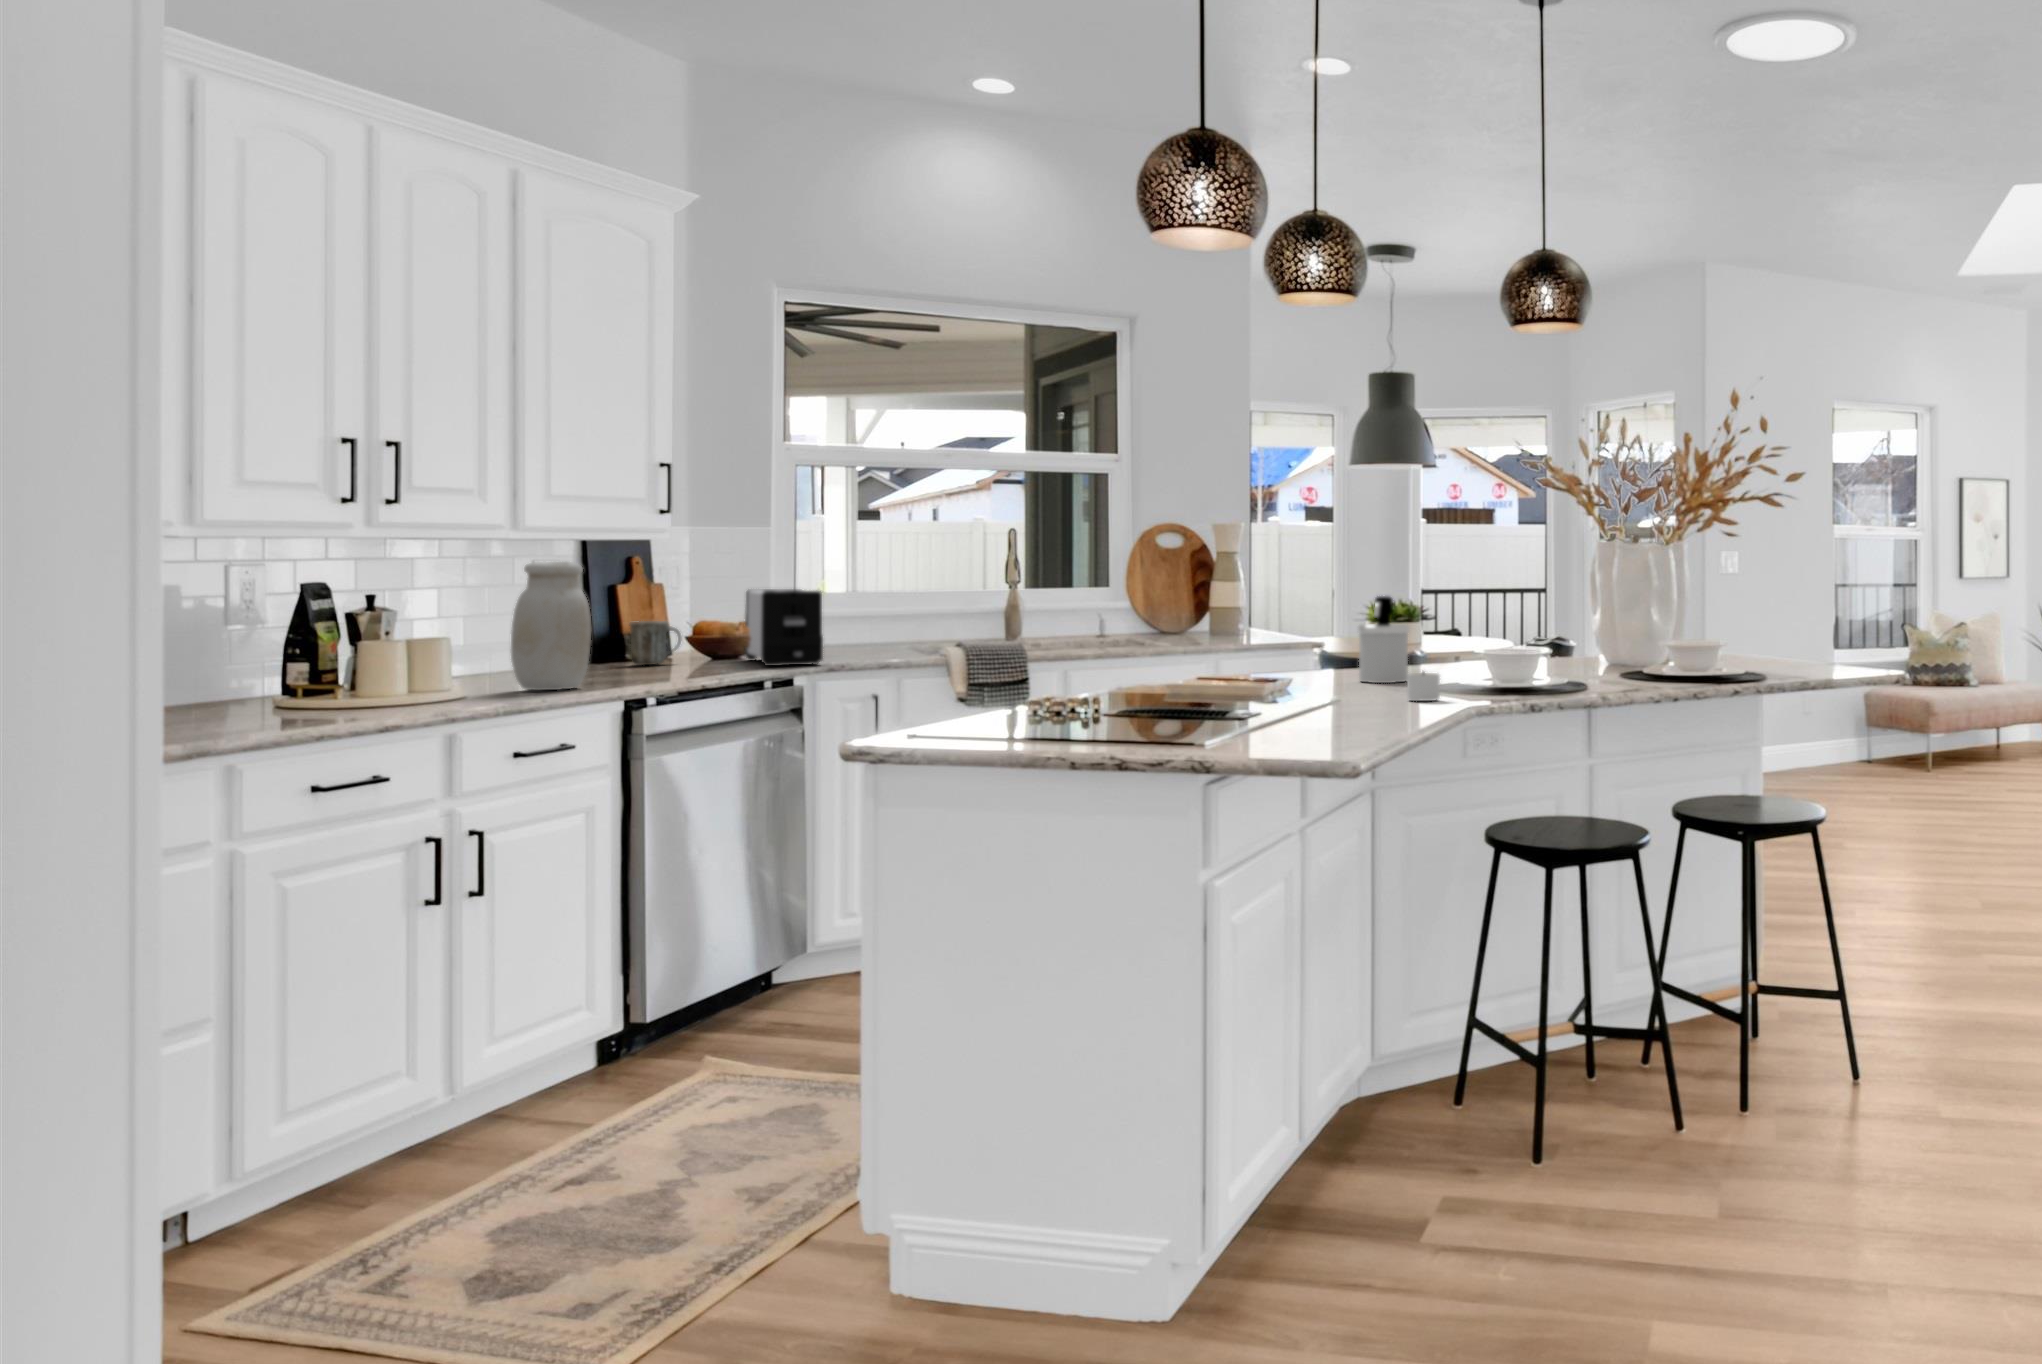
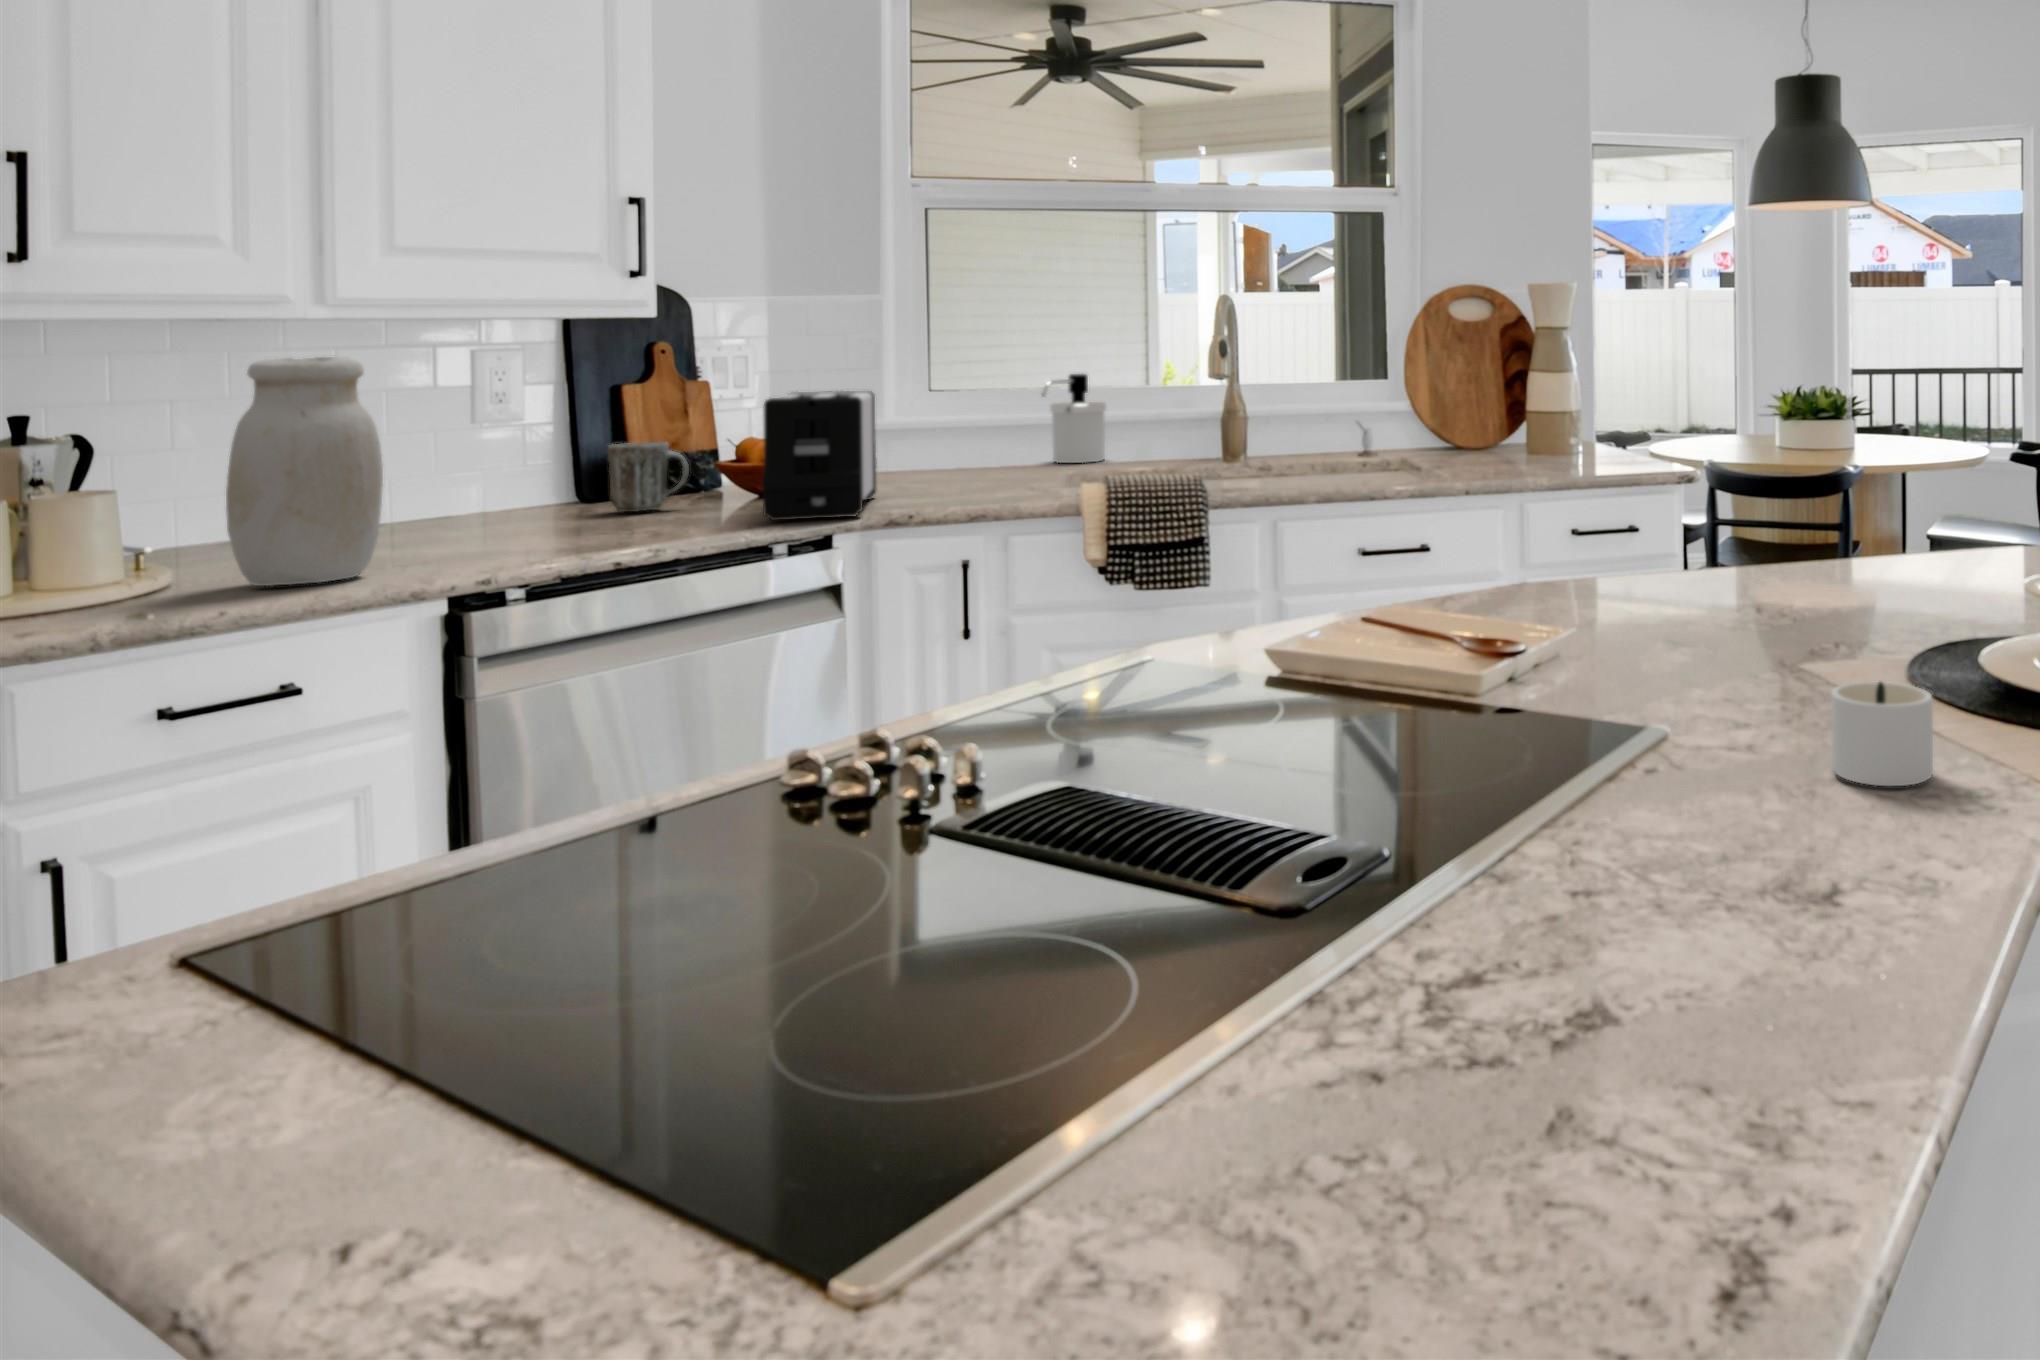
soap dispenser: present [1358,596,1410,683] -> present [1042,374,1106,463]

